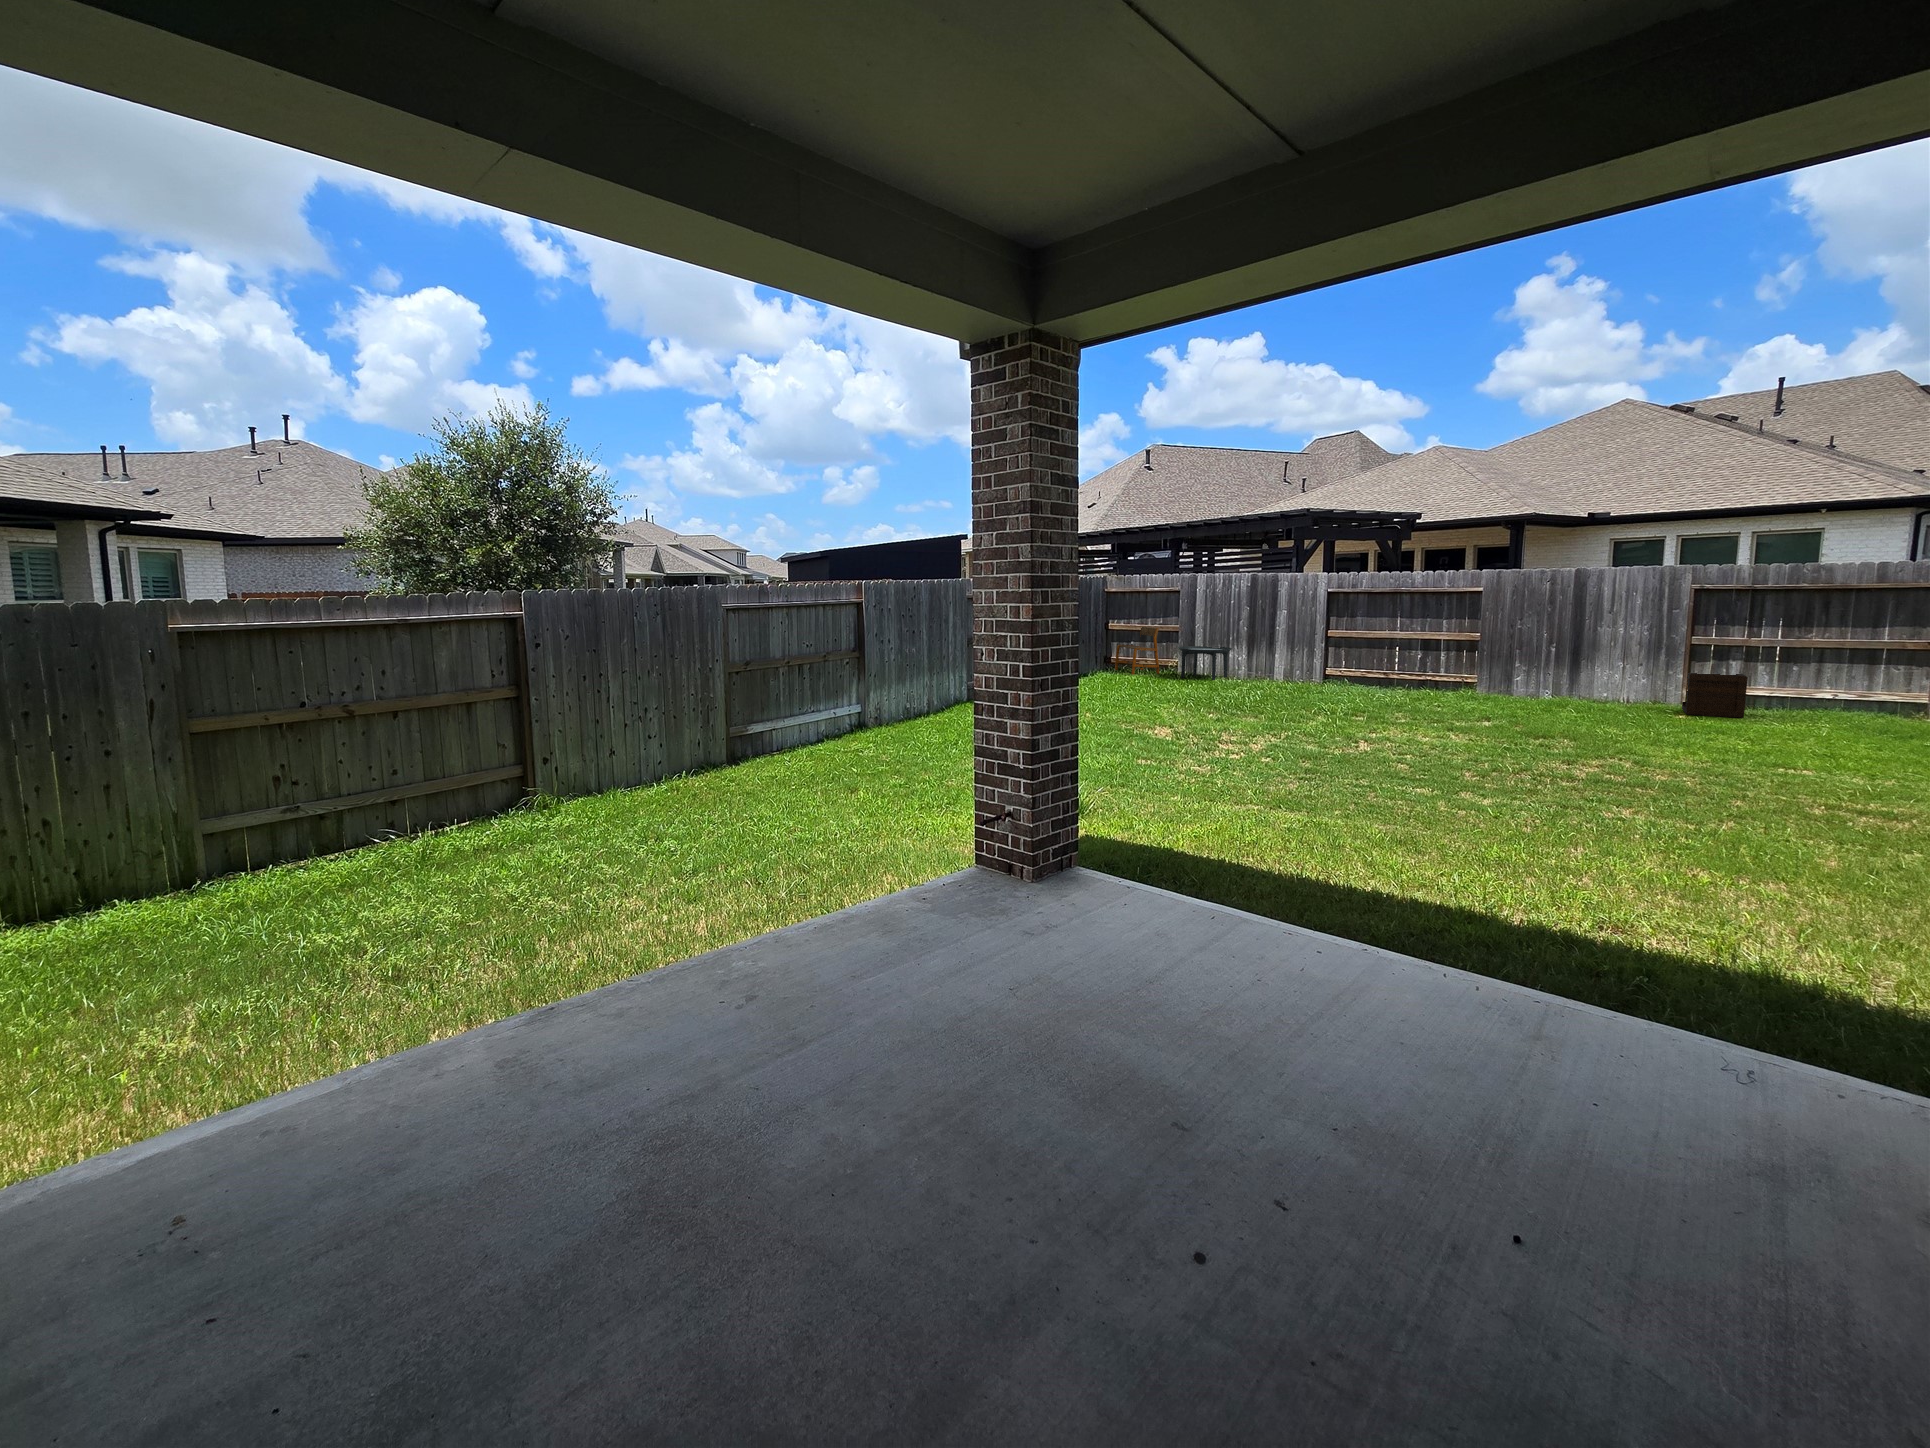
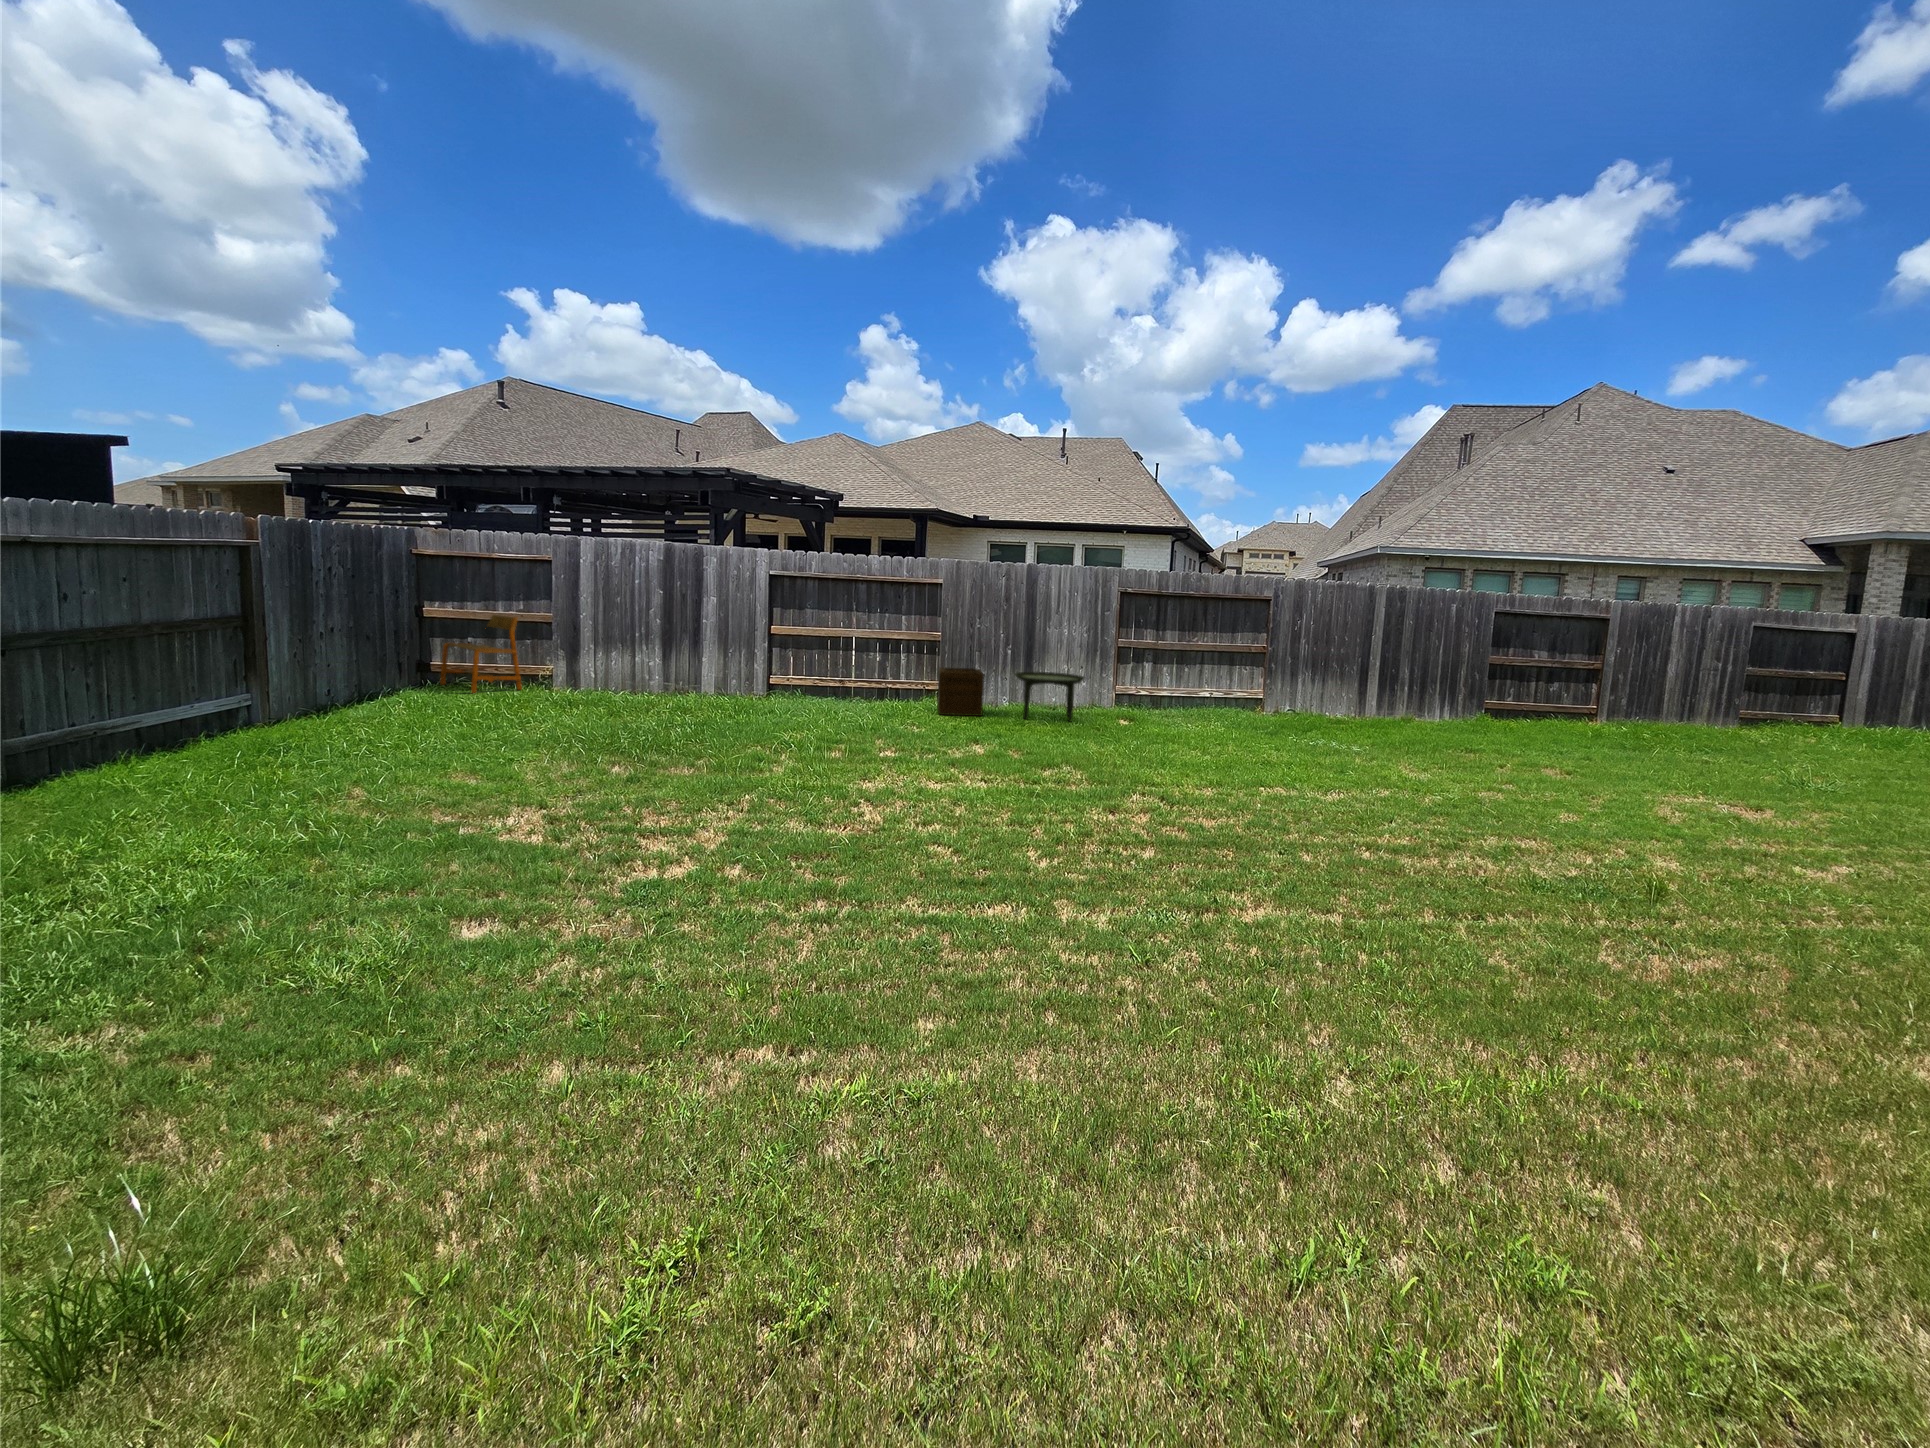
round table: present [1178,646,1232,680] -> present [1015,672,1084,721]
wooden crate: present [1682,673,1748,718] -> present [937,667,984,716]

